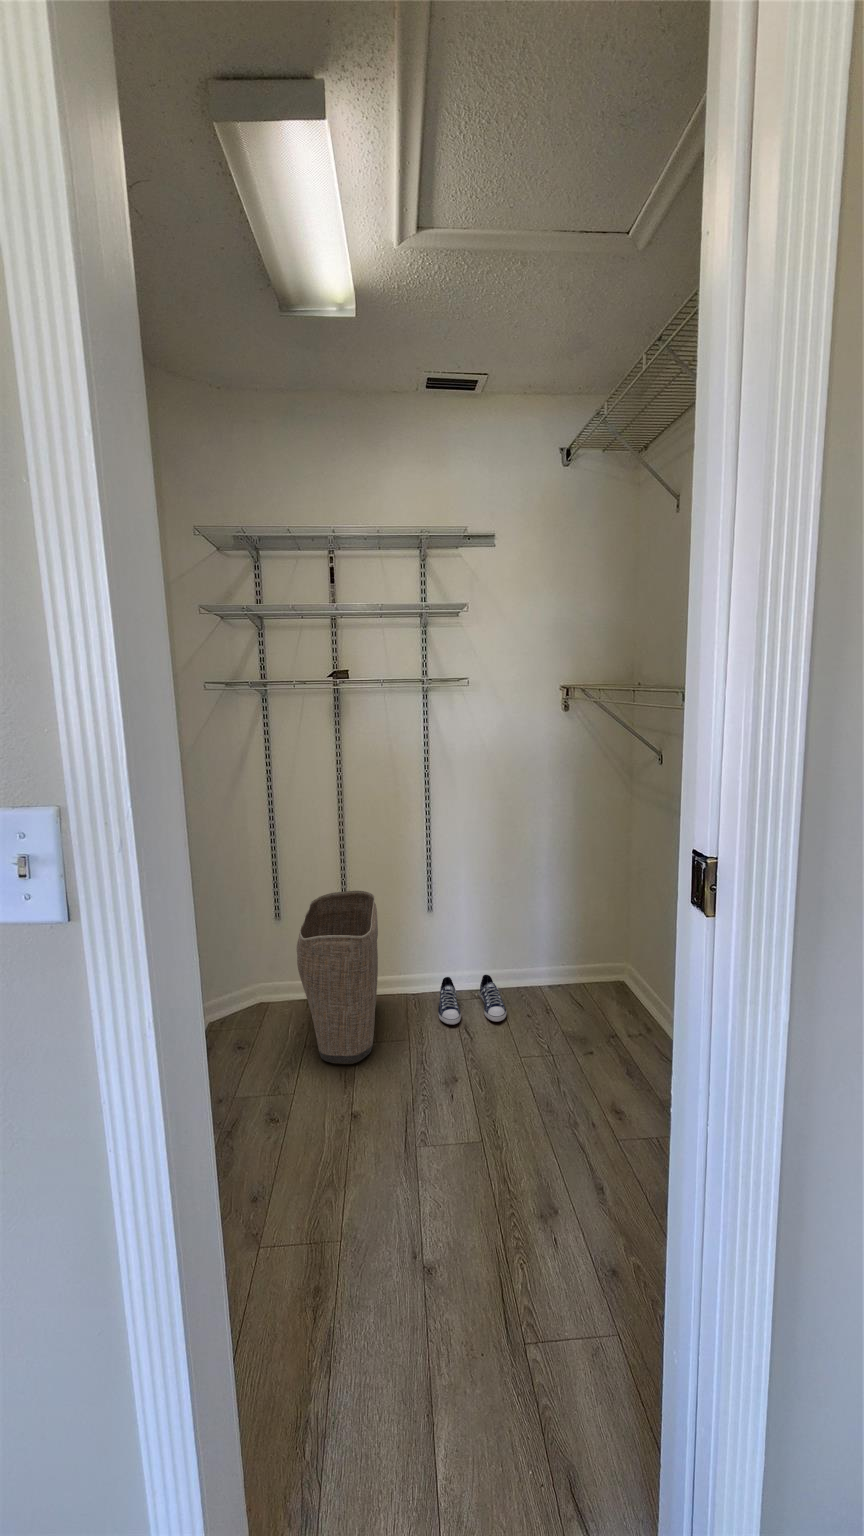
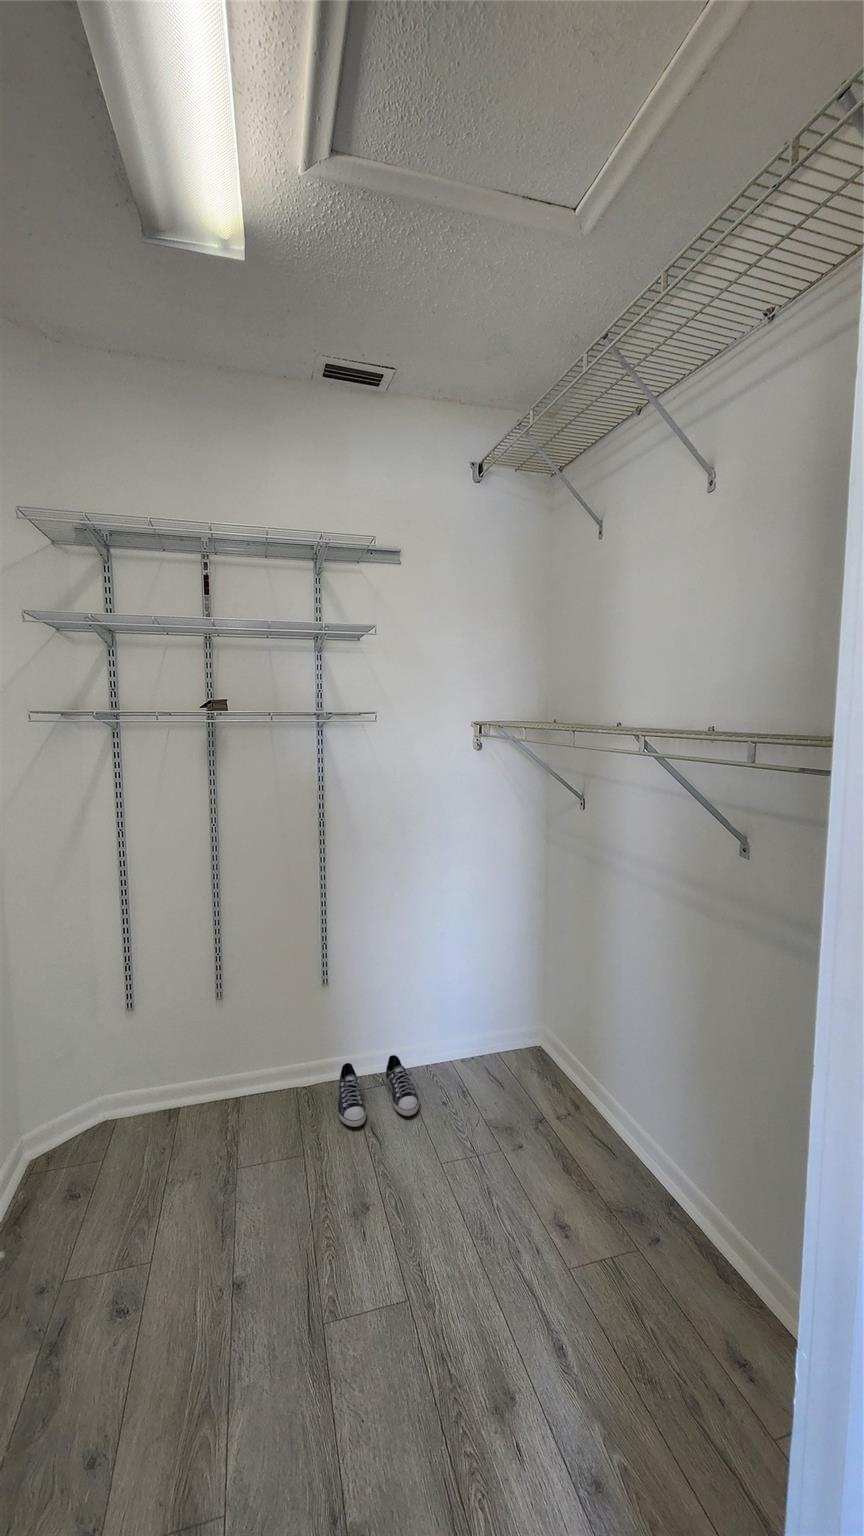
laundry basket: present [297,891,378,1063] -> none [156,968,264,1205]

